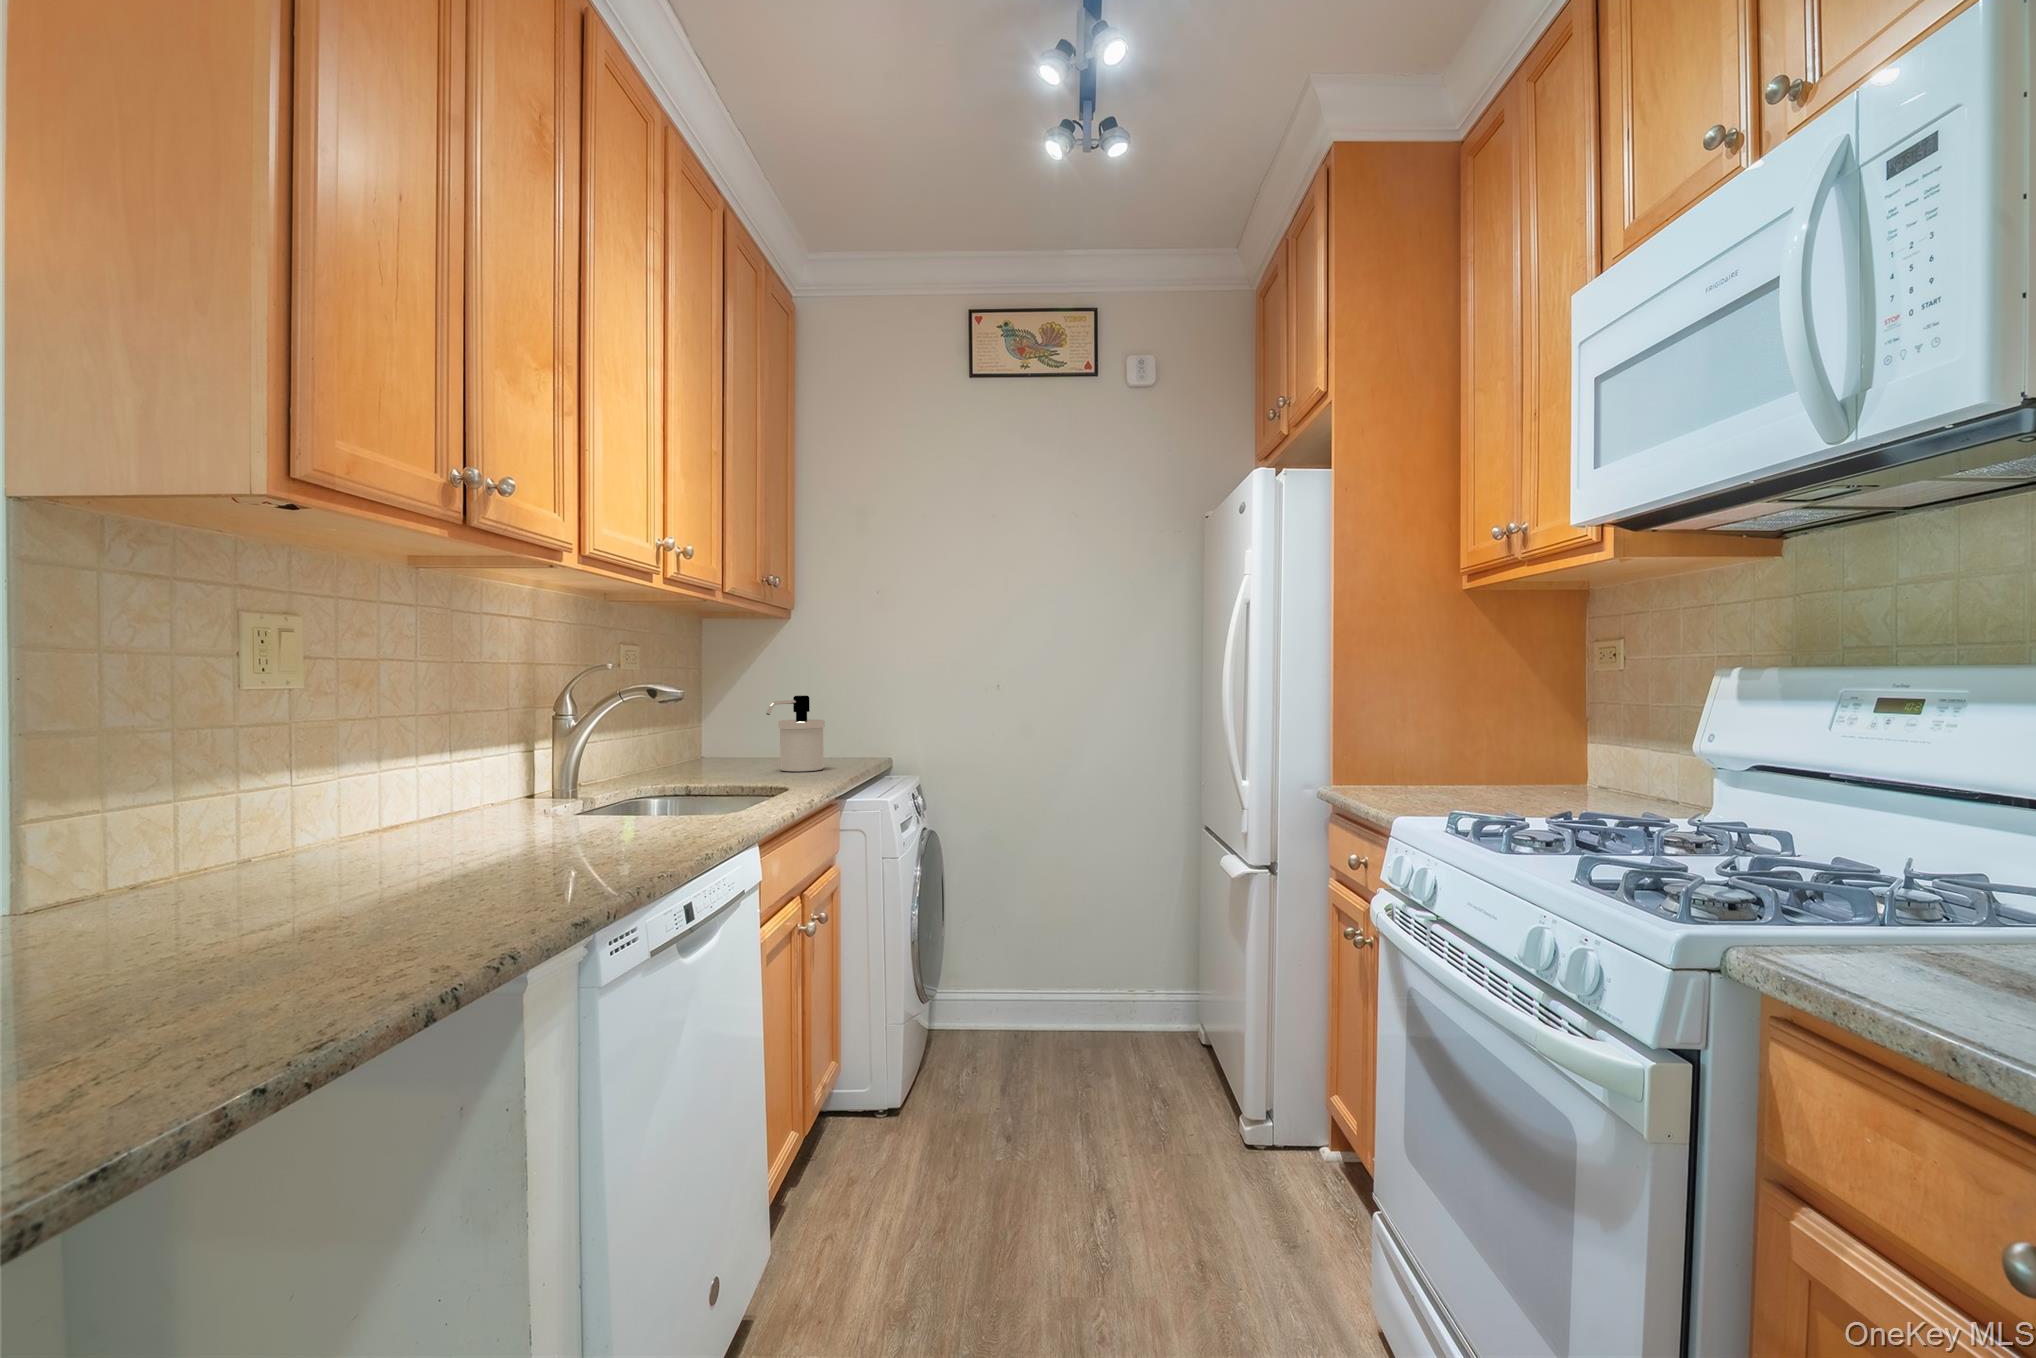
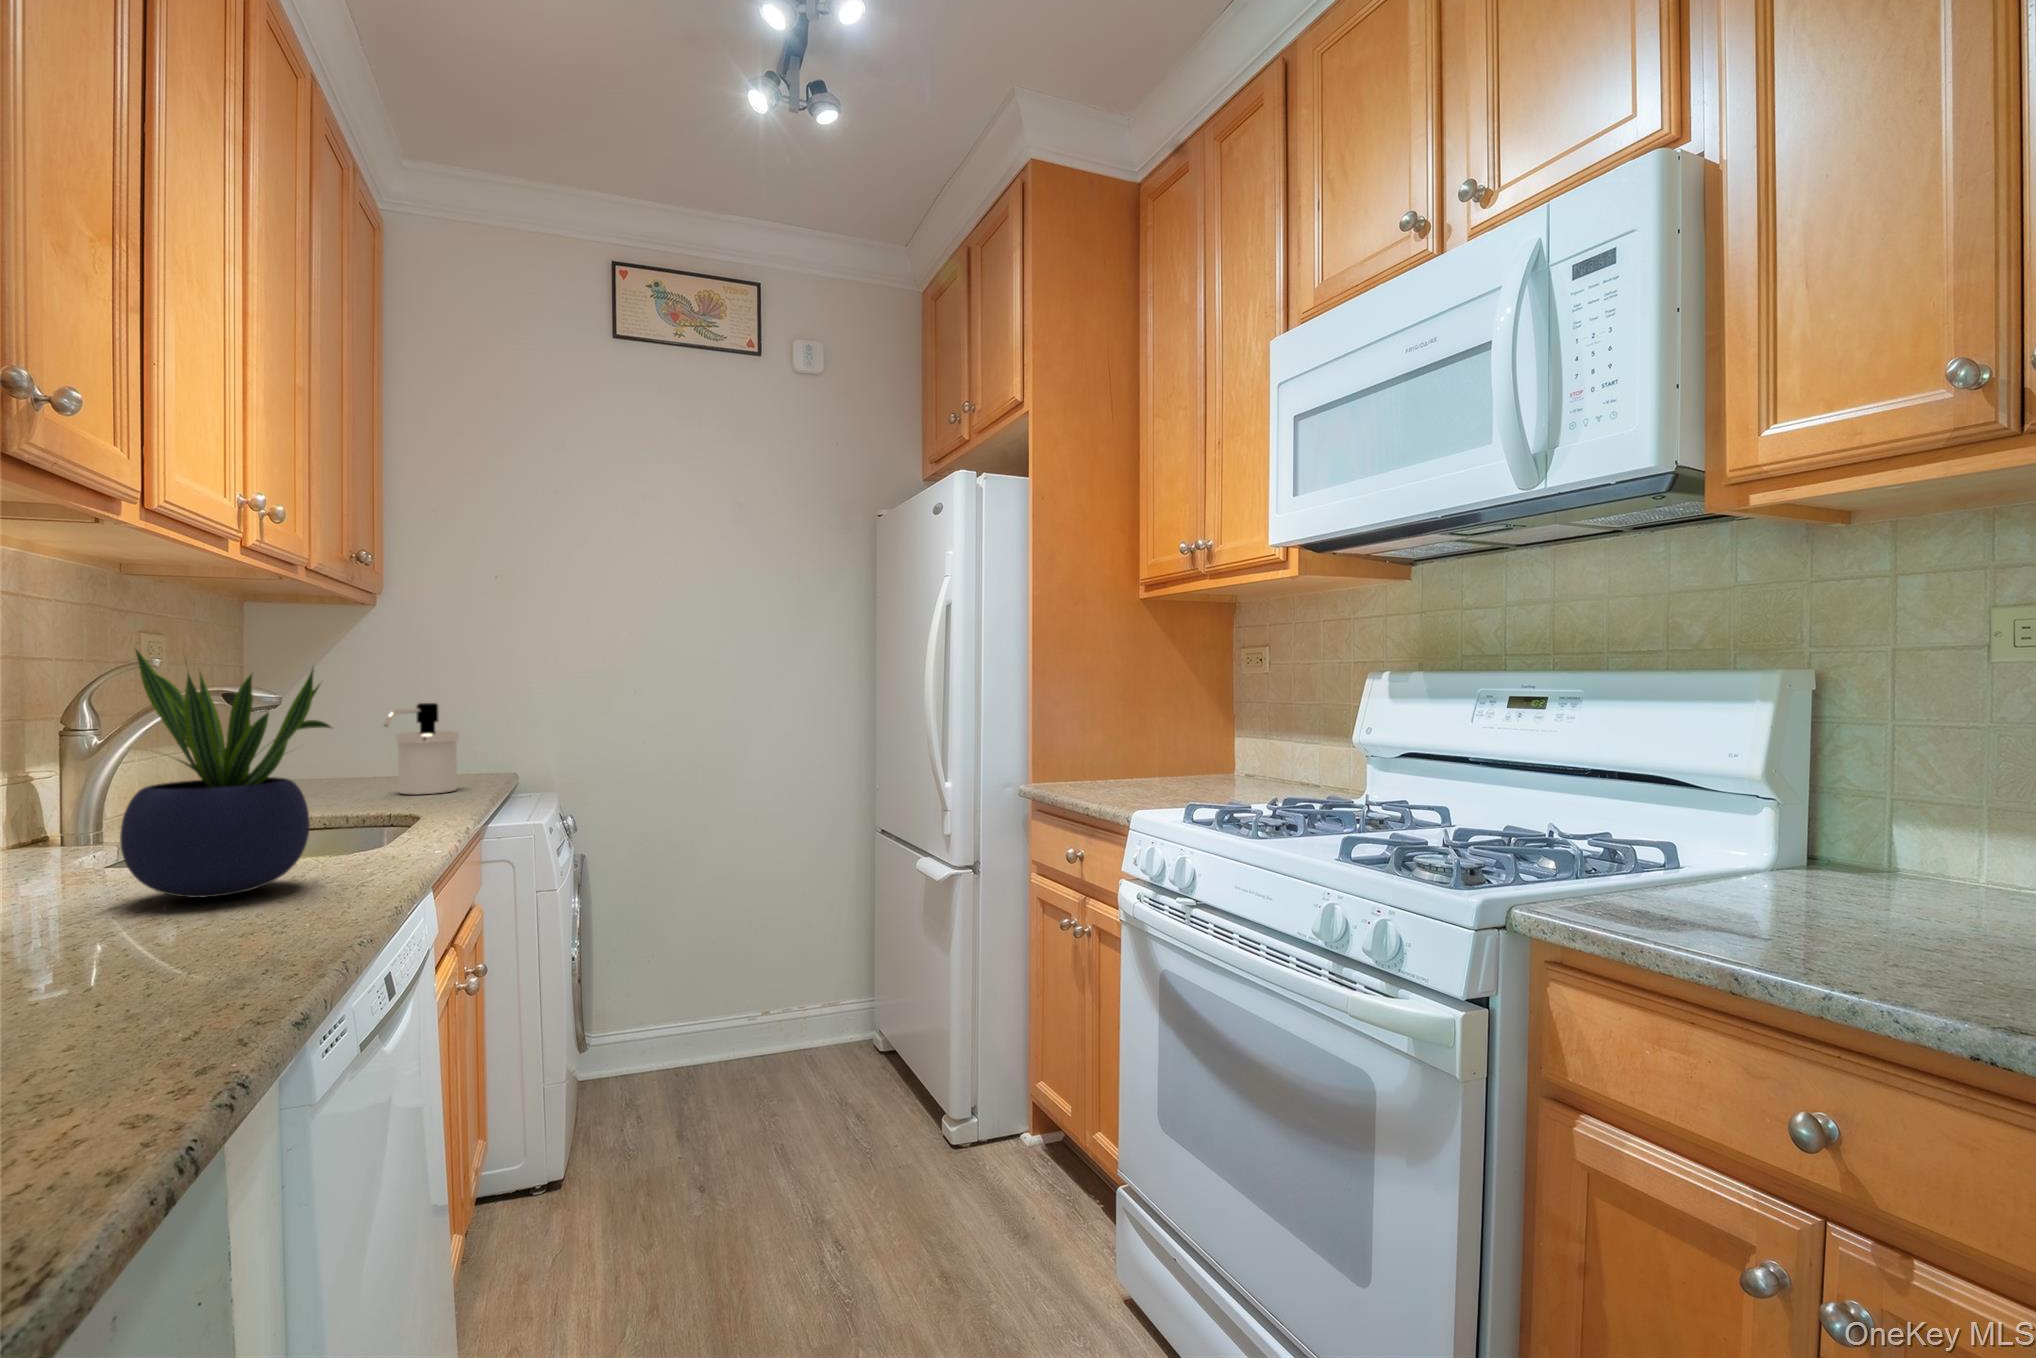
potted plant: none [542,655,677,837] -> present [120,650,331,898]

